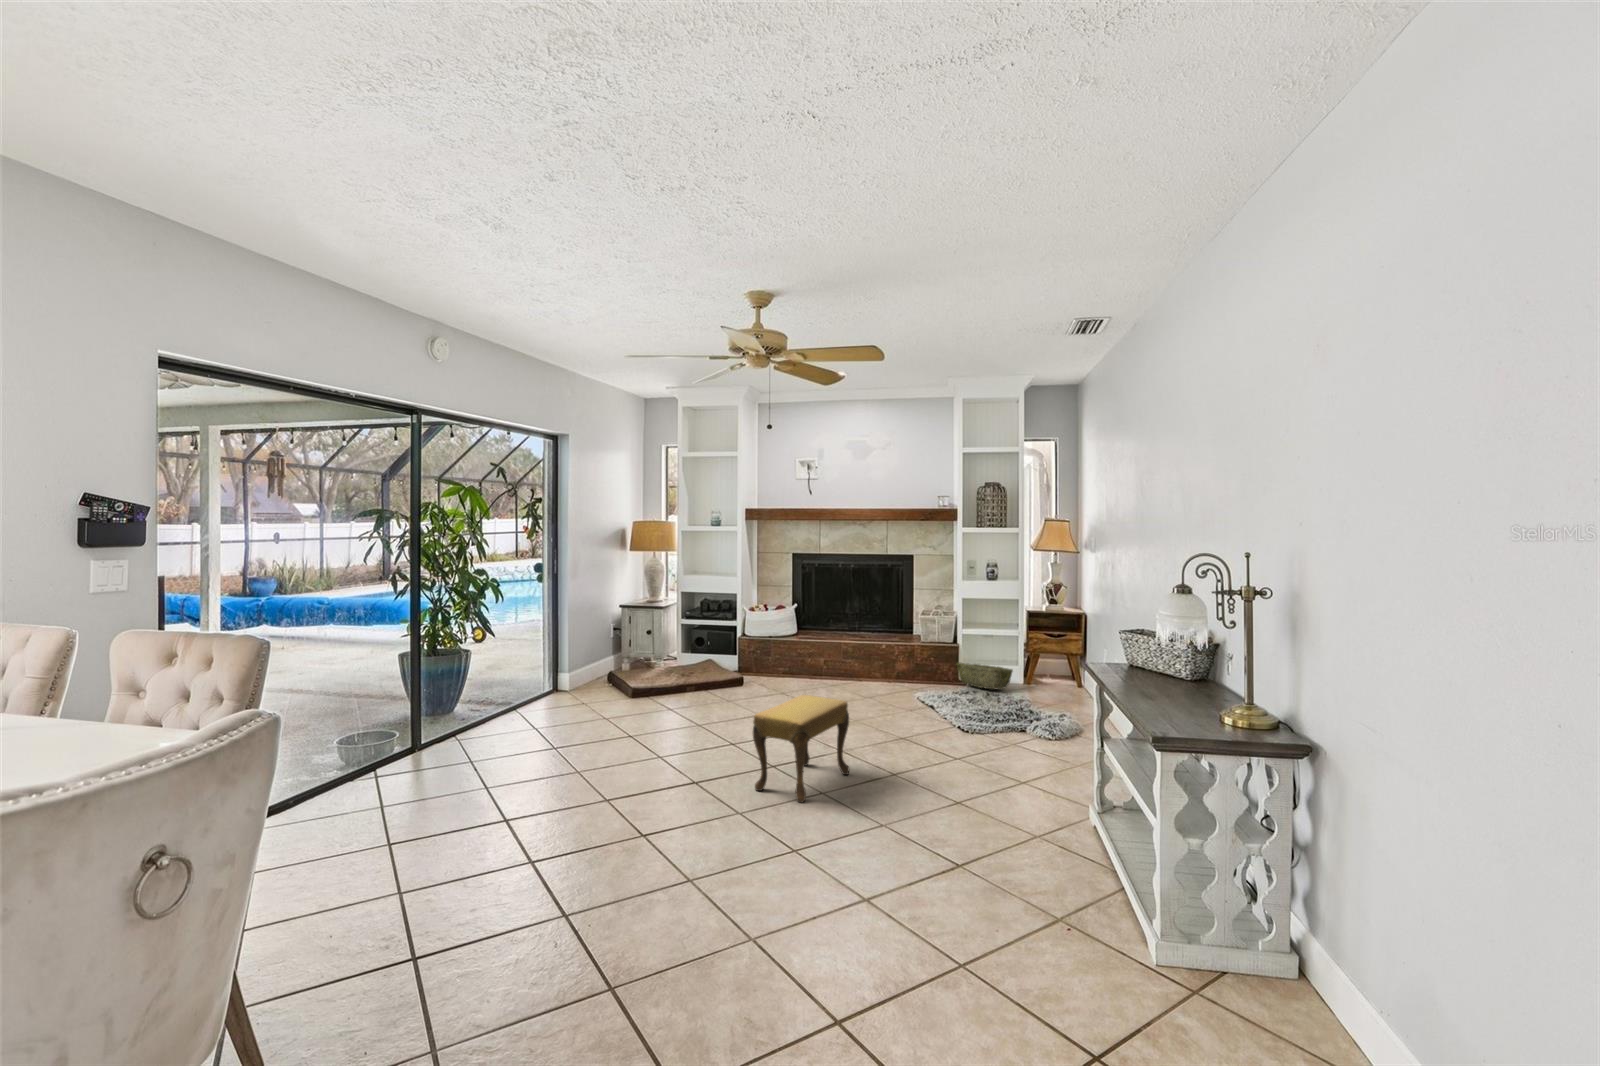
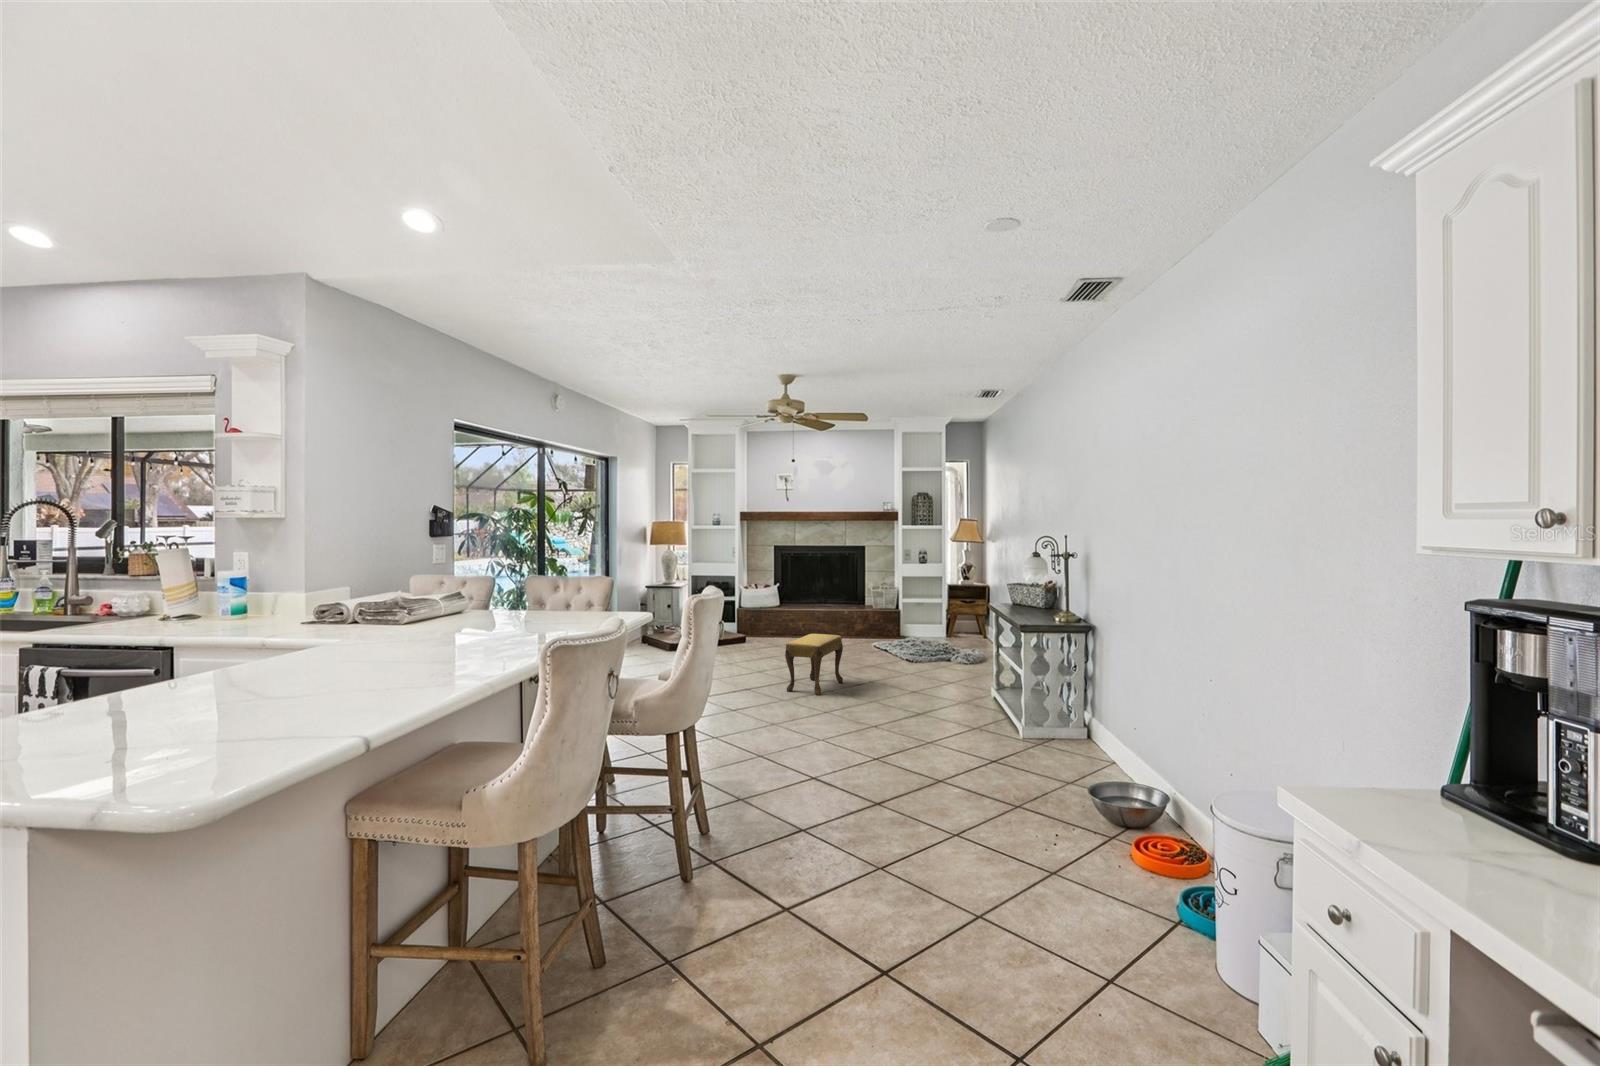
woven basket: present [957,663,1013,689] -> none [899,622,939,641]

